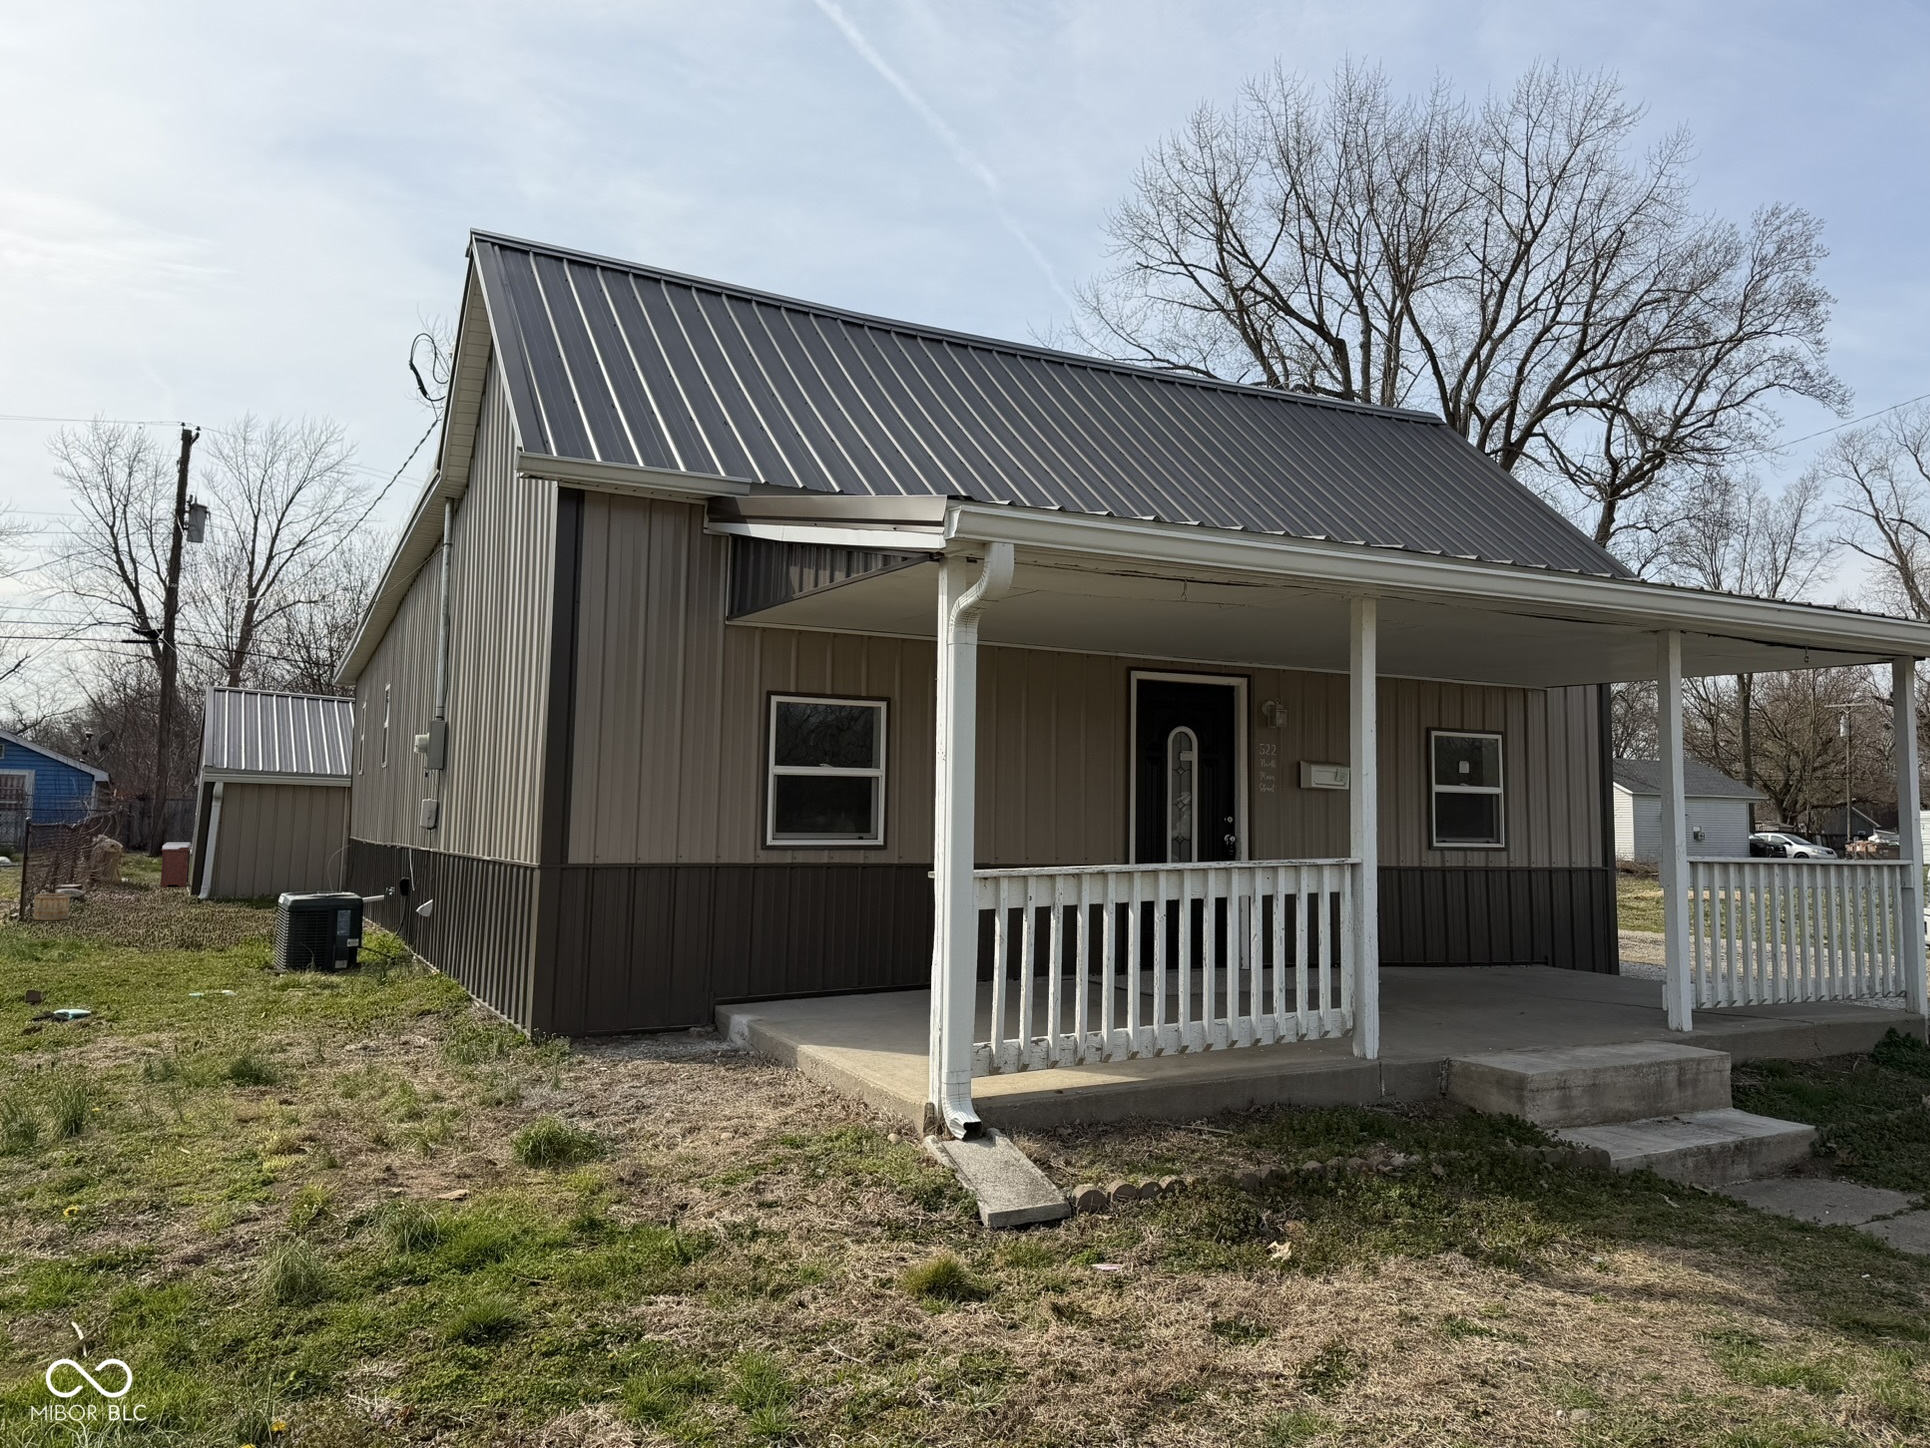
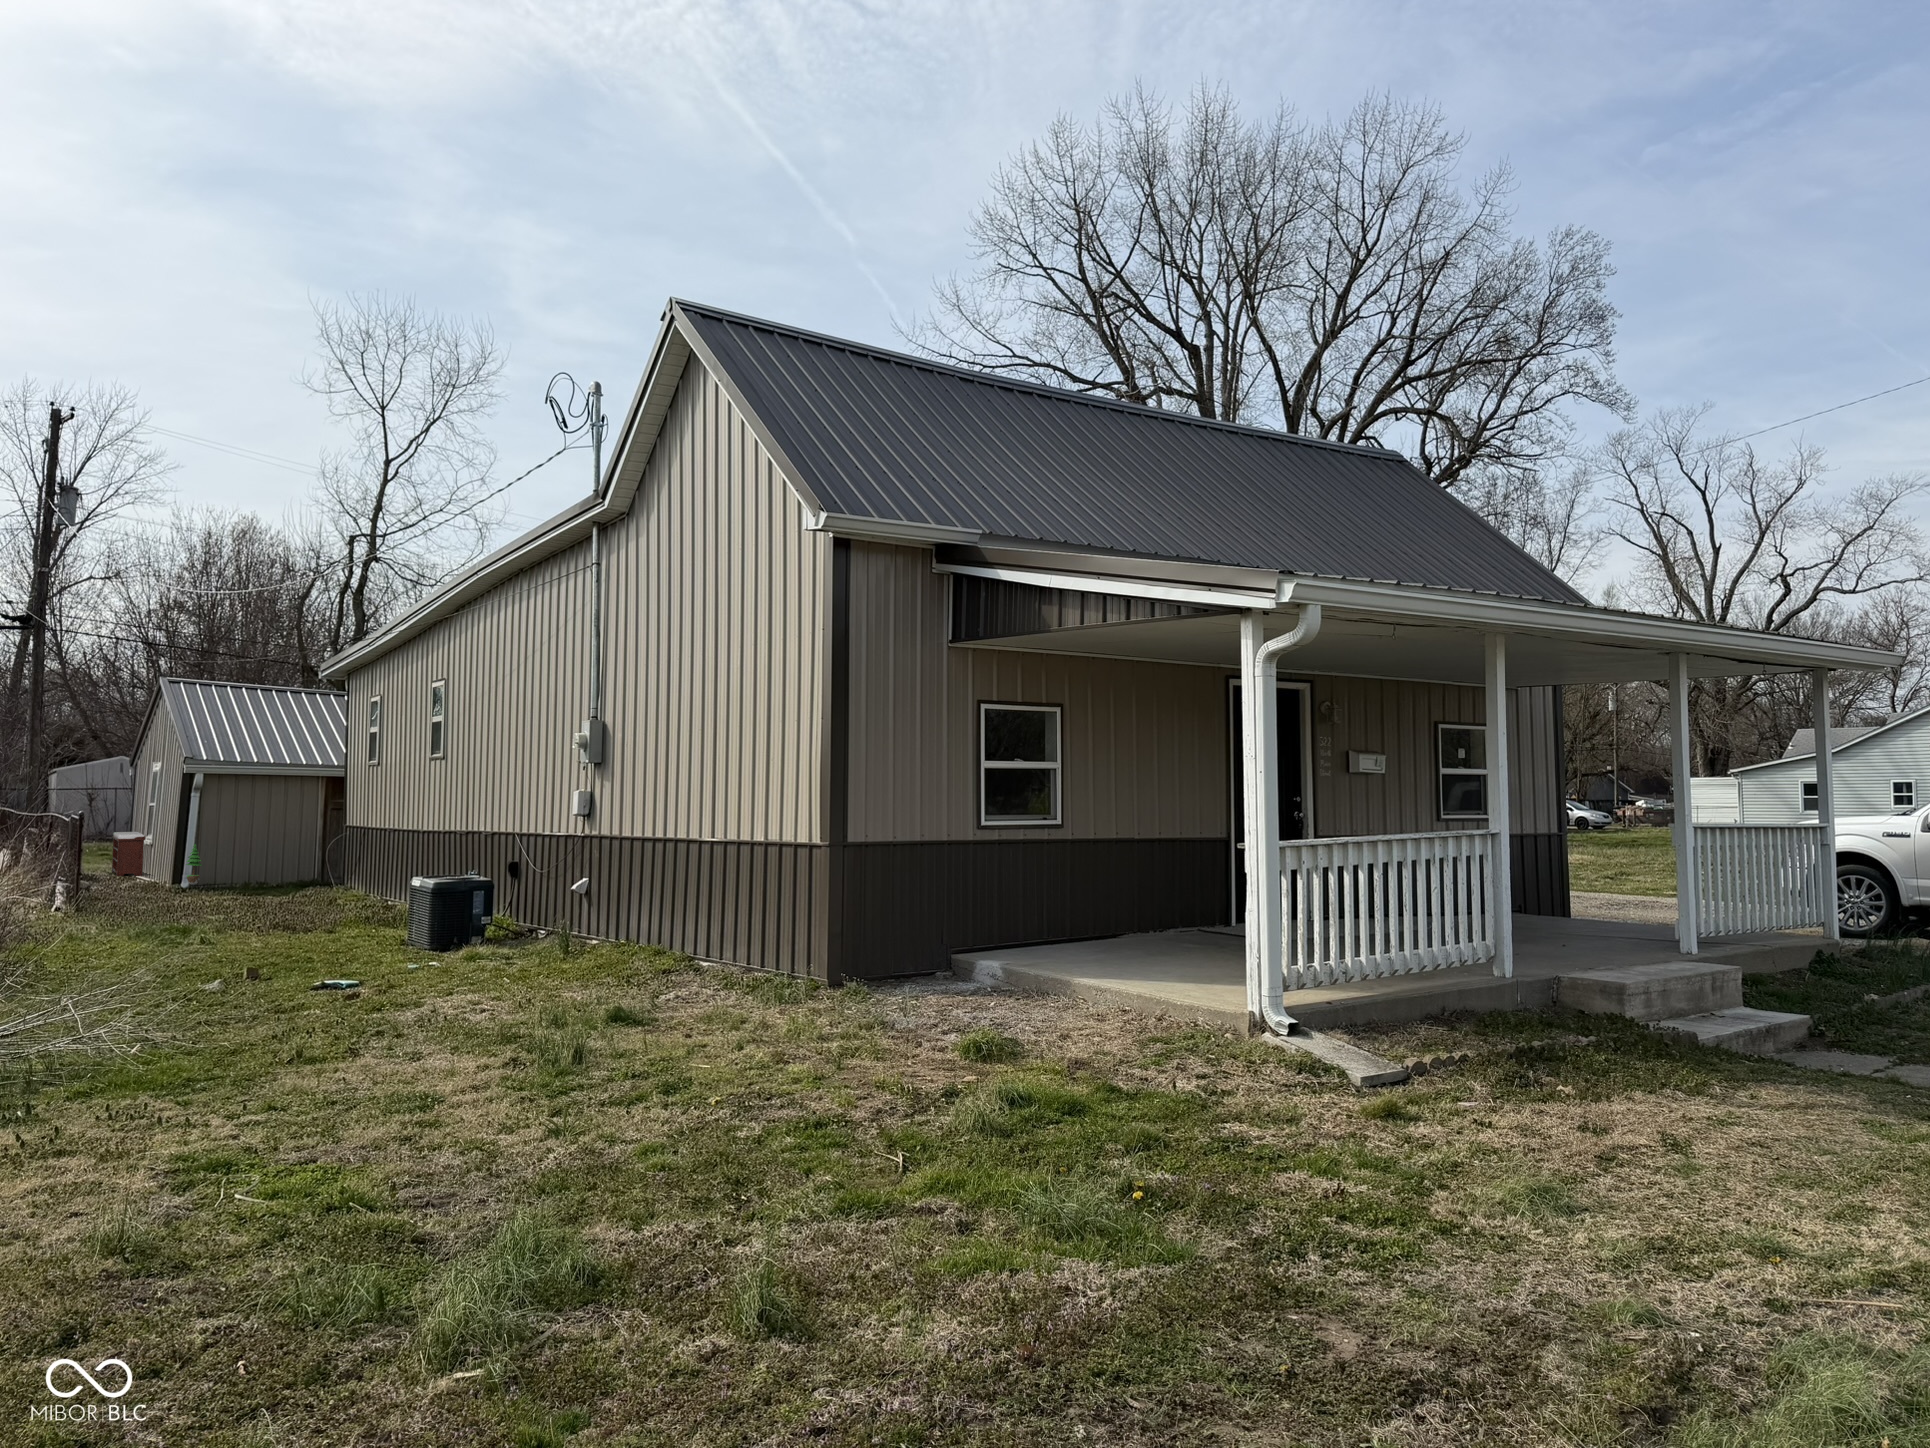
potted tree: none [201,854,219,898] -> present [186,844,202,886]
wooden bucket: present [34,893,71,921] -> none [75,882,112,908]

